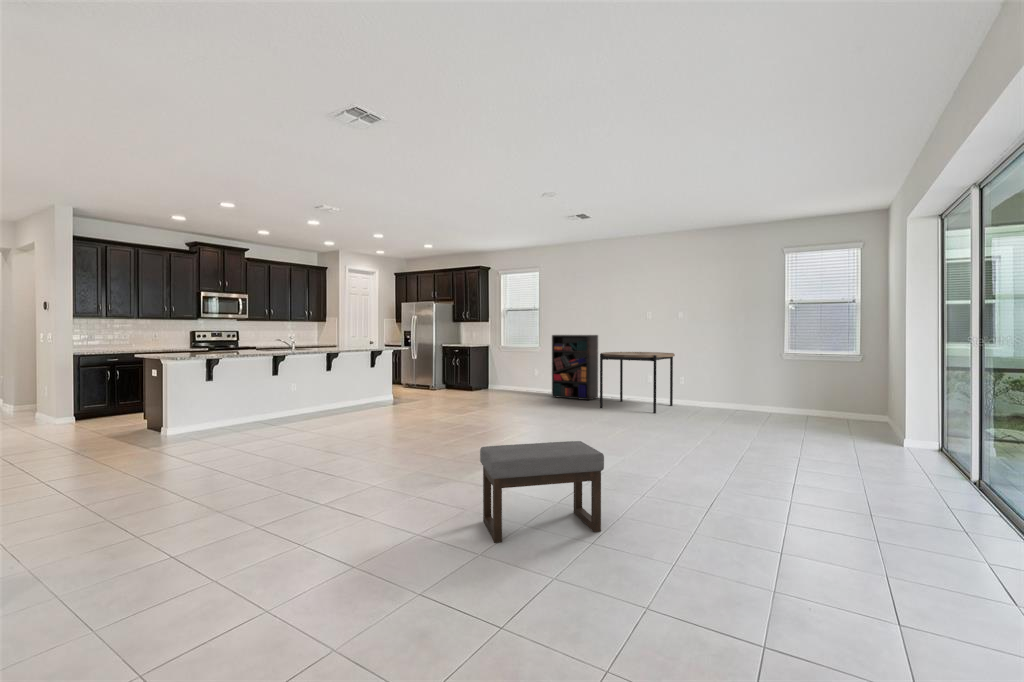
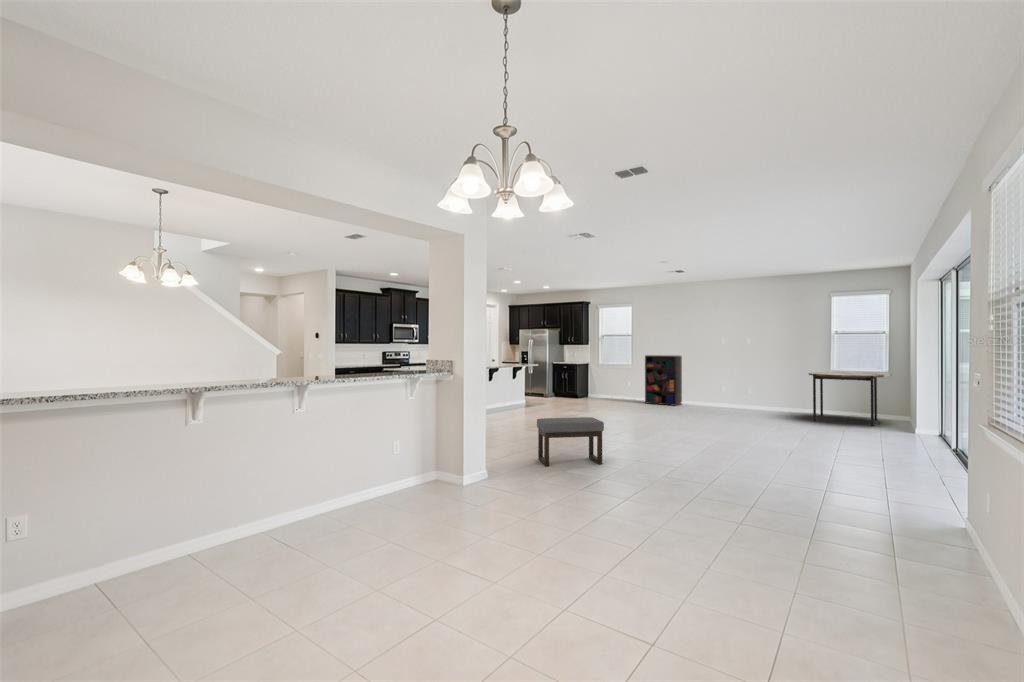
dining table: present [600,352,675,413] -> present [809,372,884,426]
ottoman: present [480,441,604,543] -> present [537,417,604,466]

